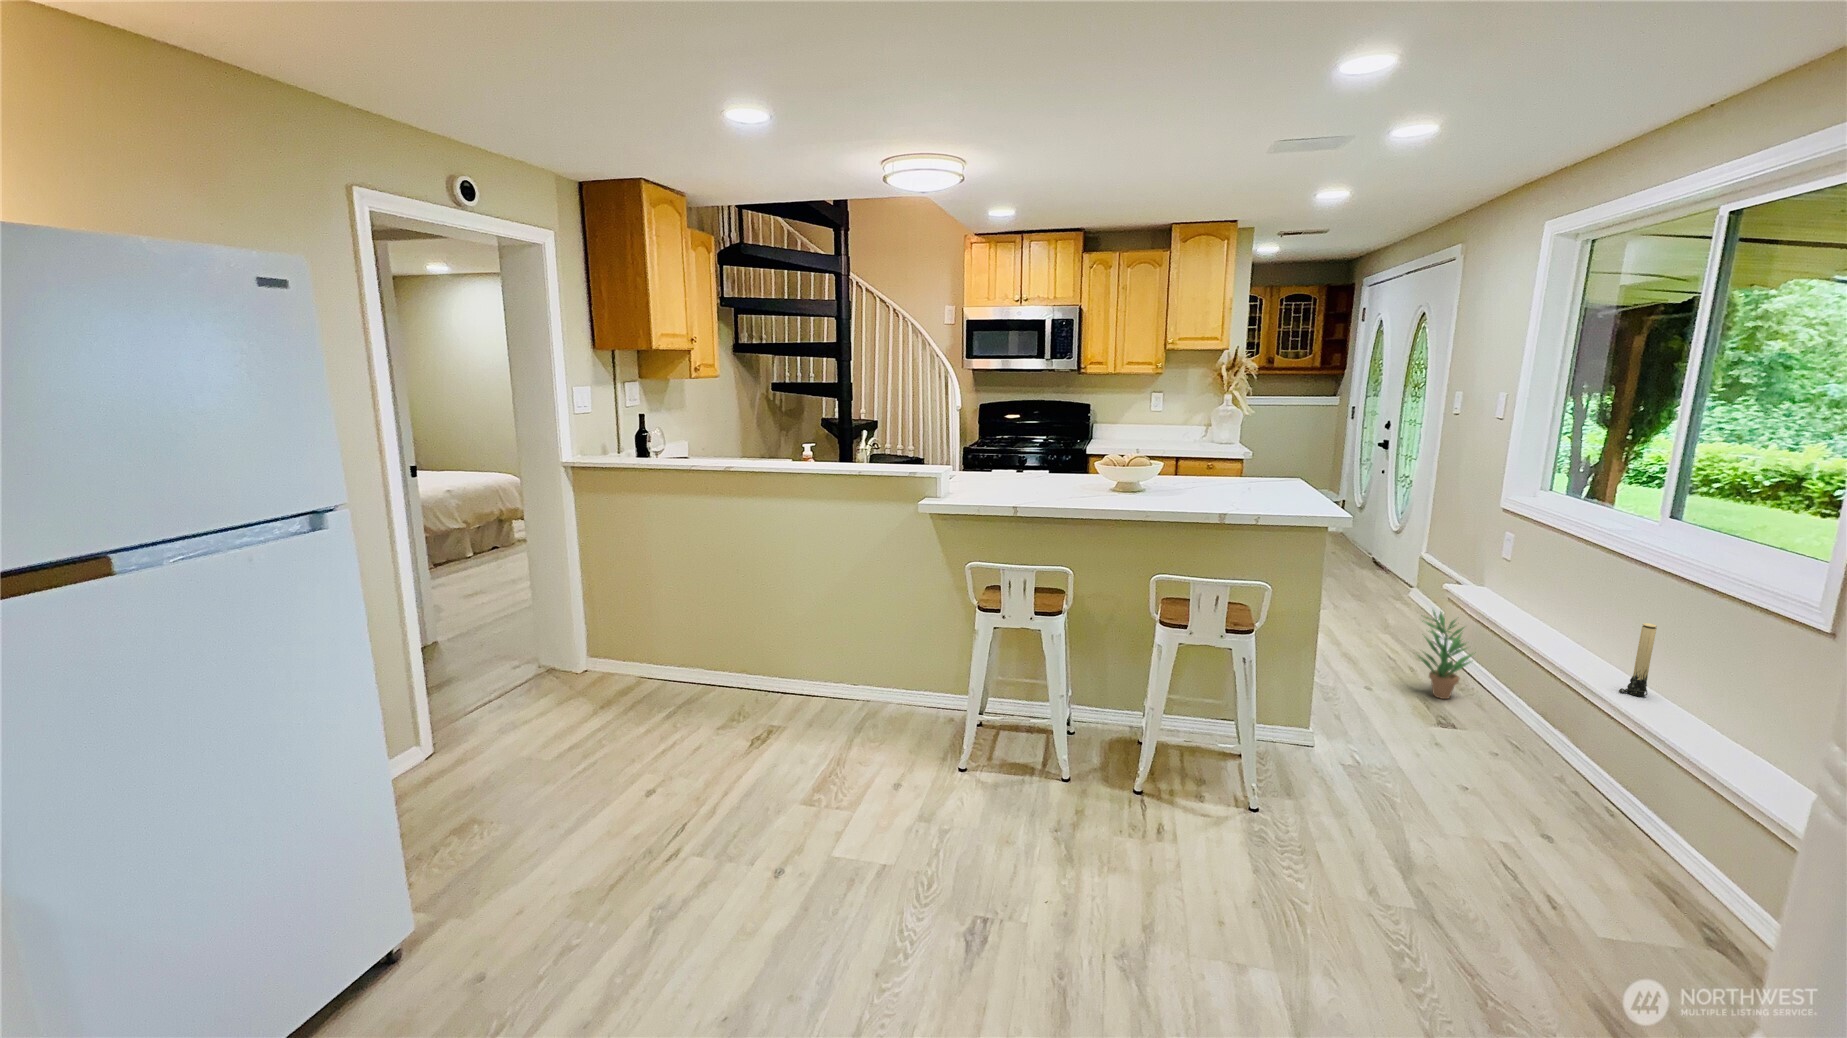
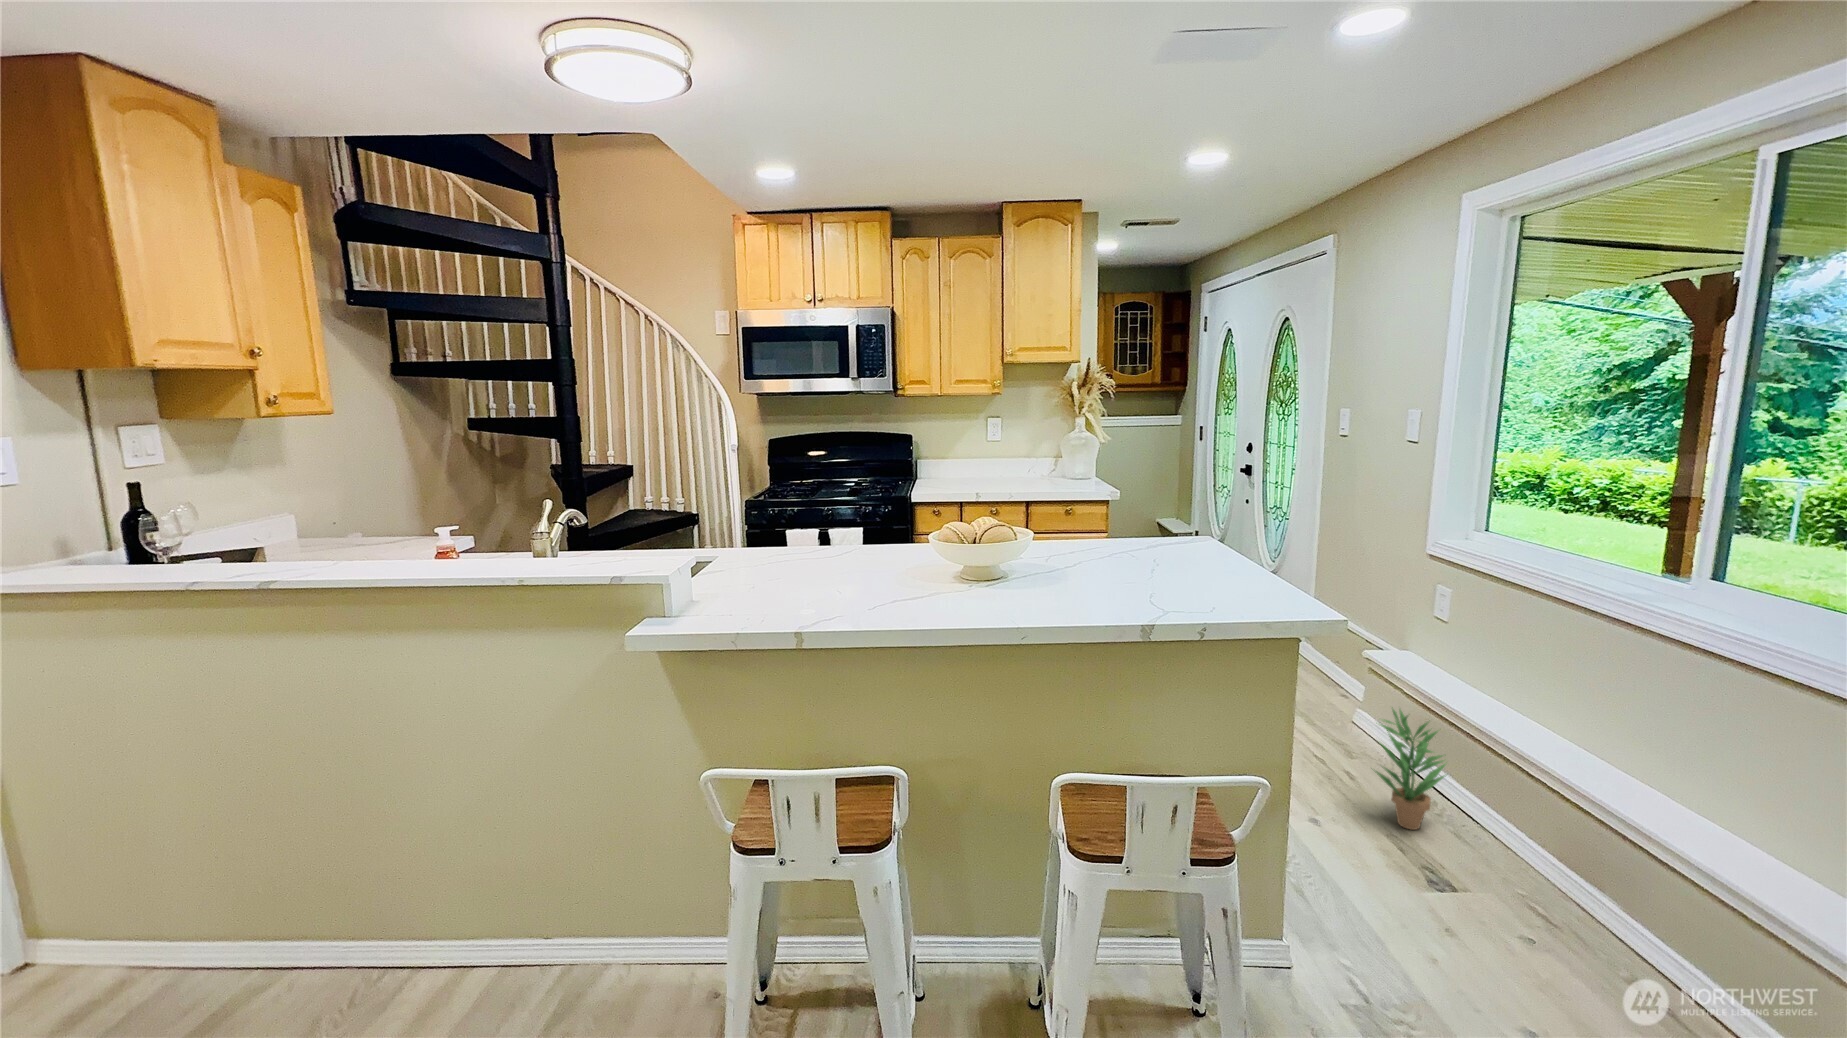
candle: present [1619,623,1657,696] -> none [1706,746,1758,854]

